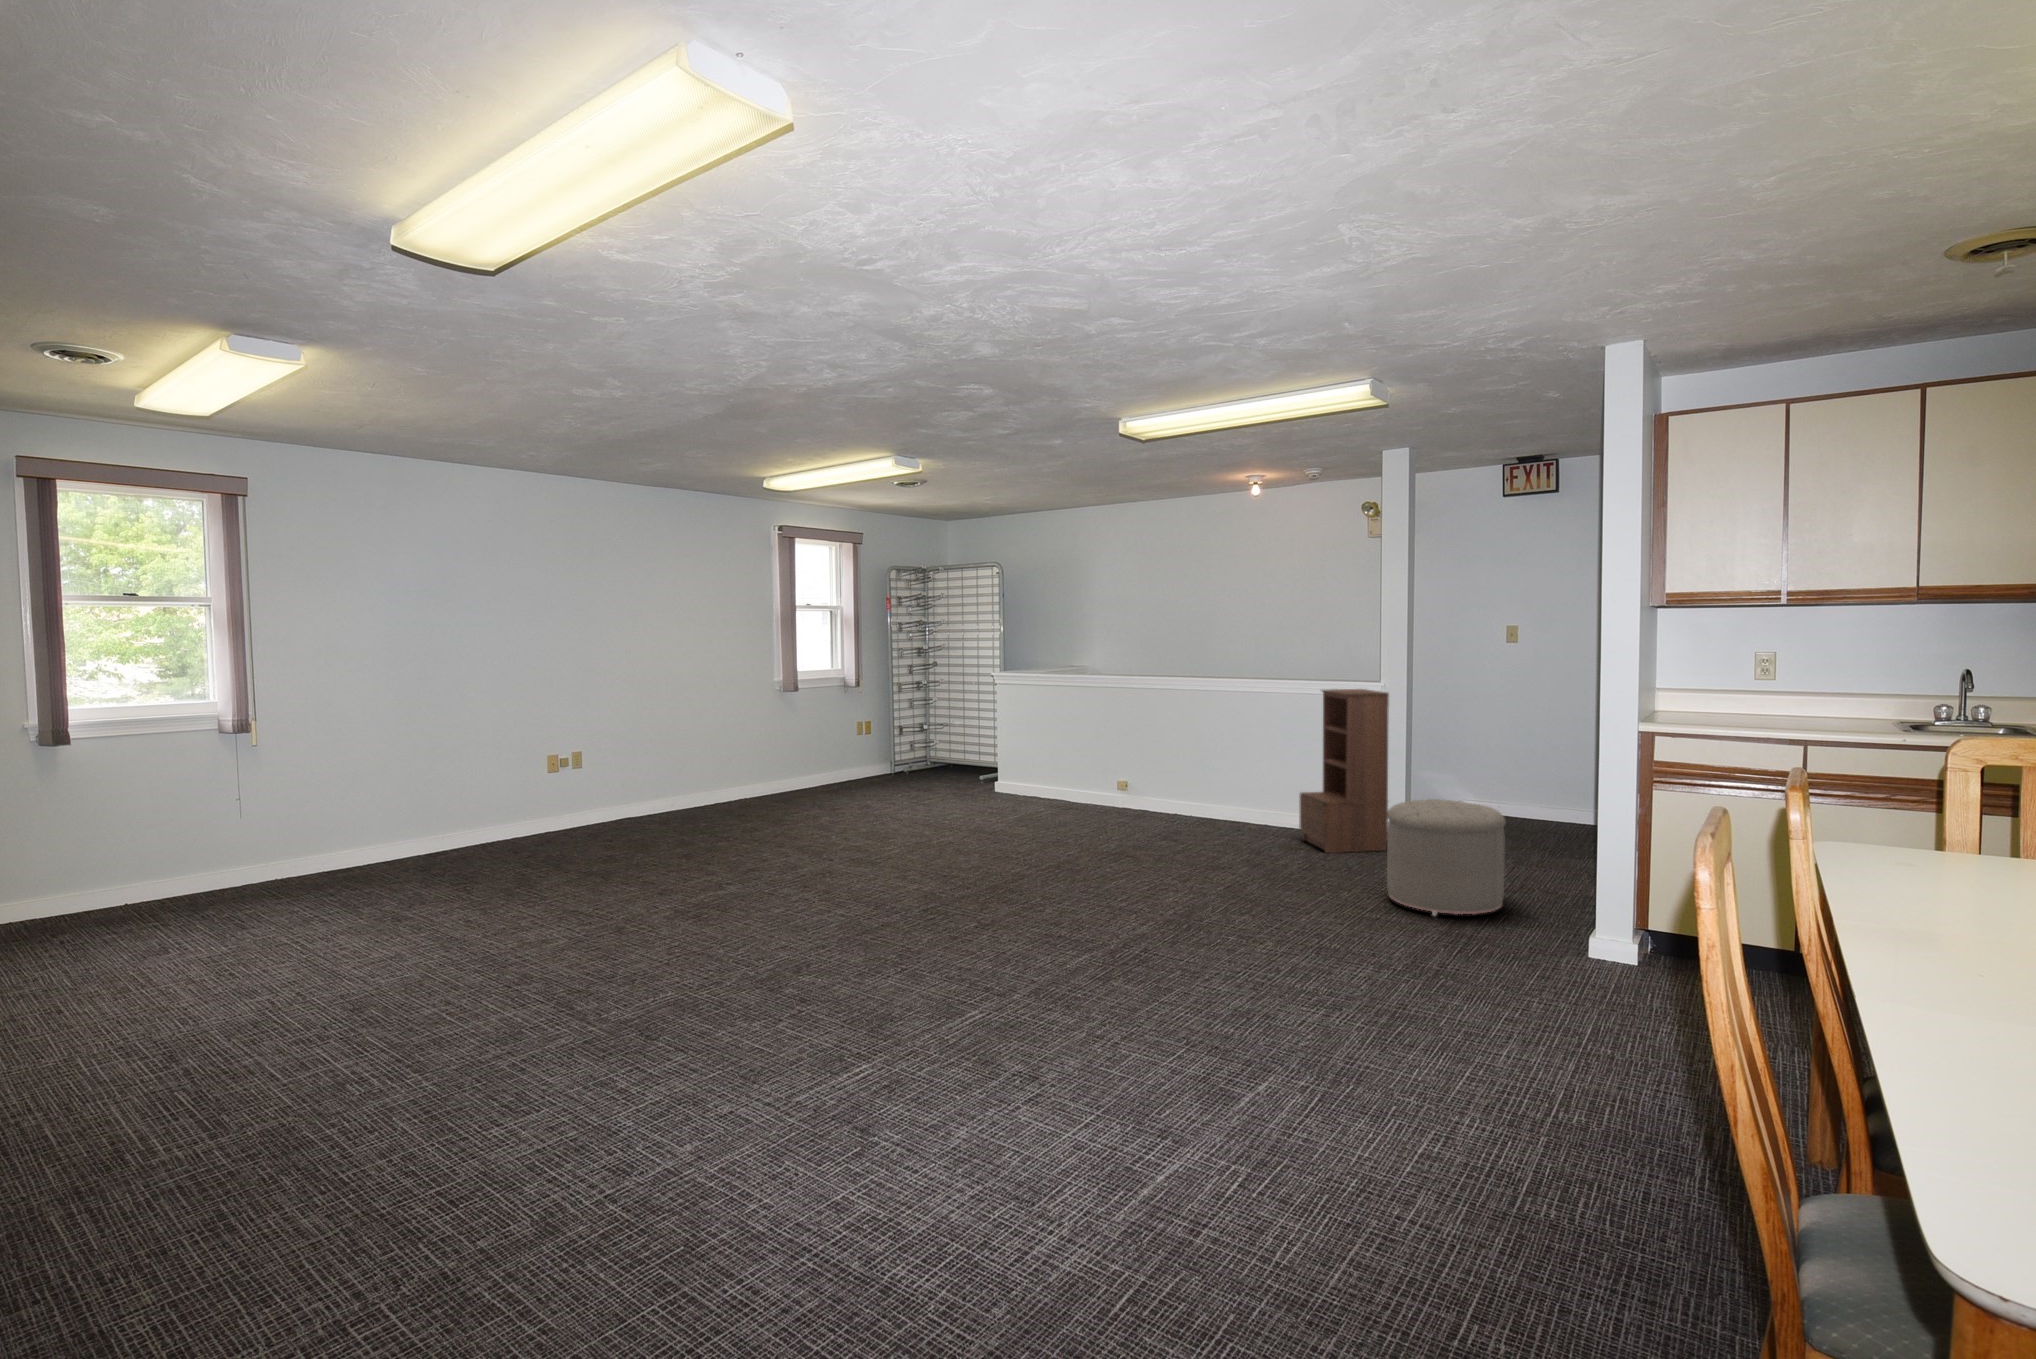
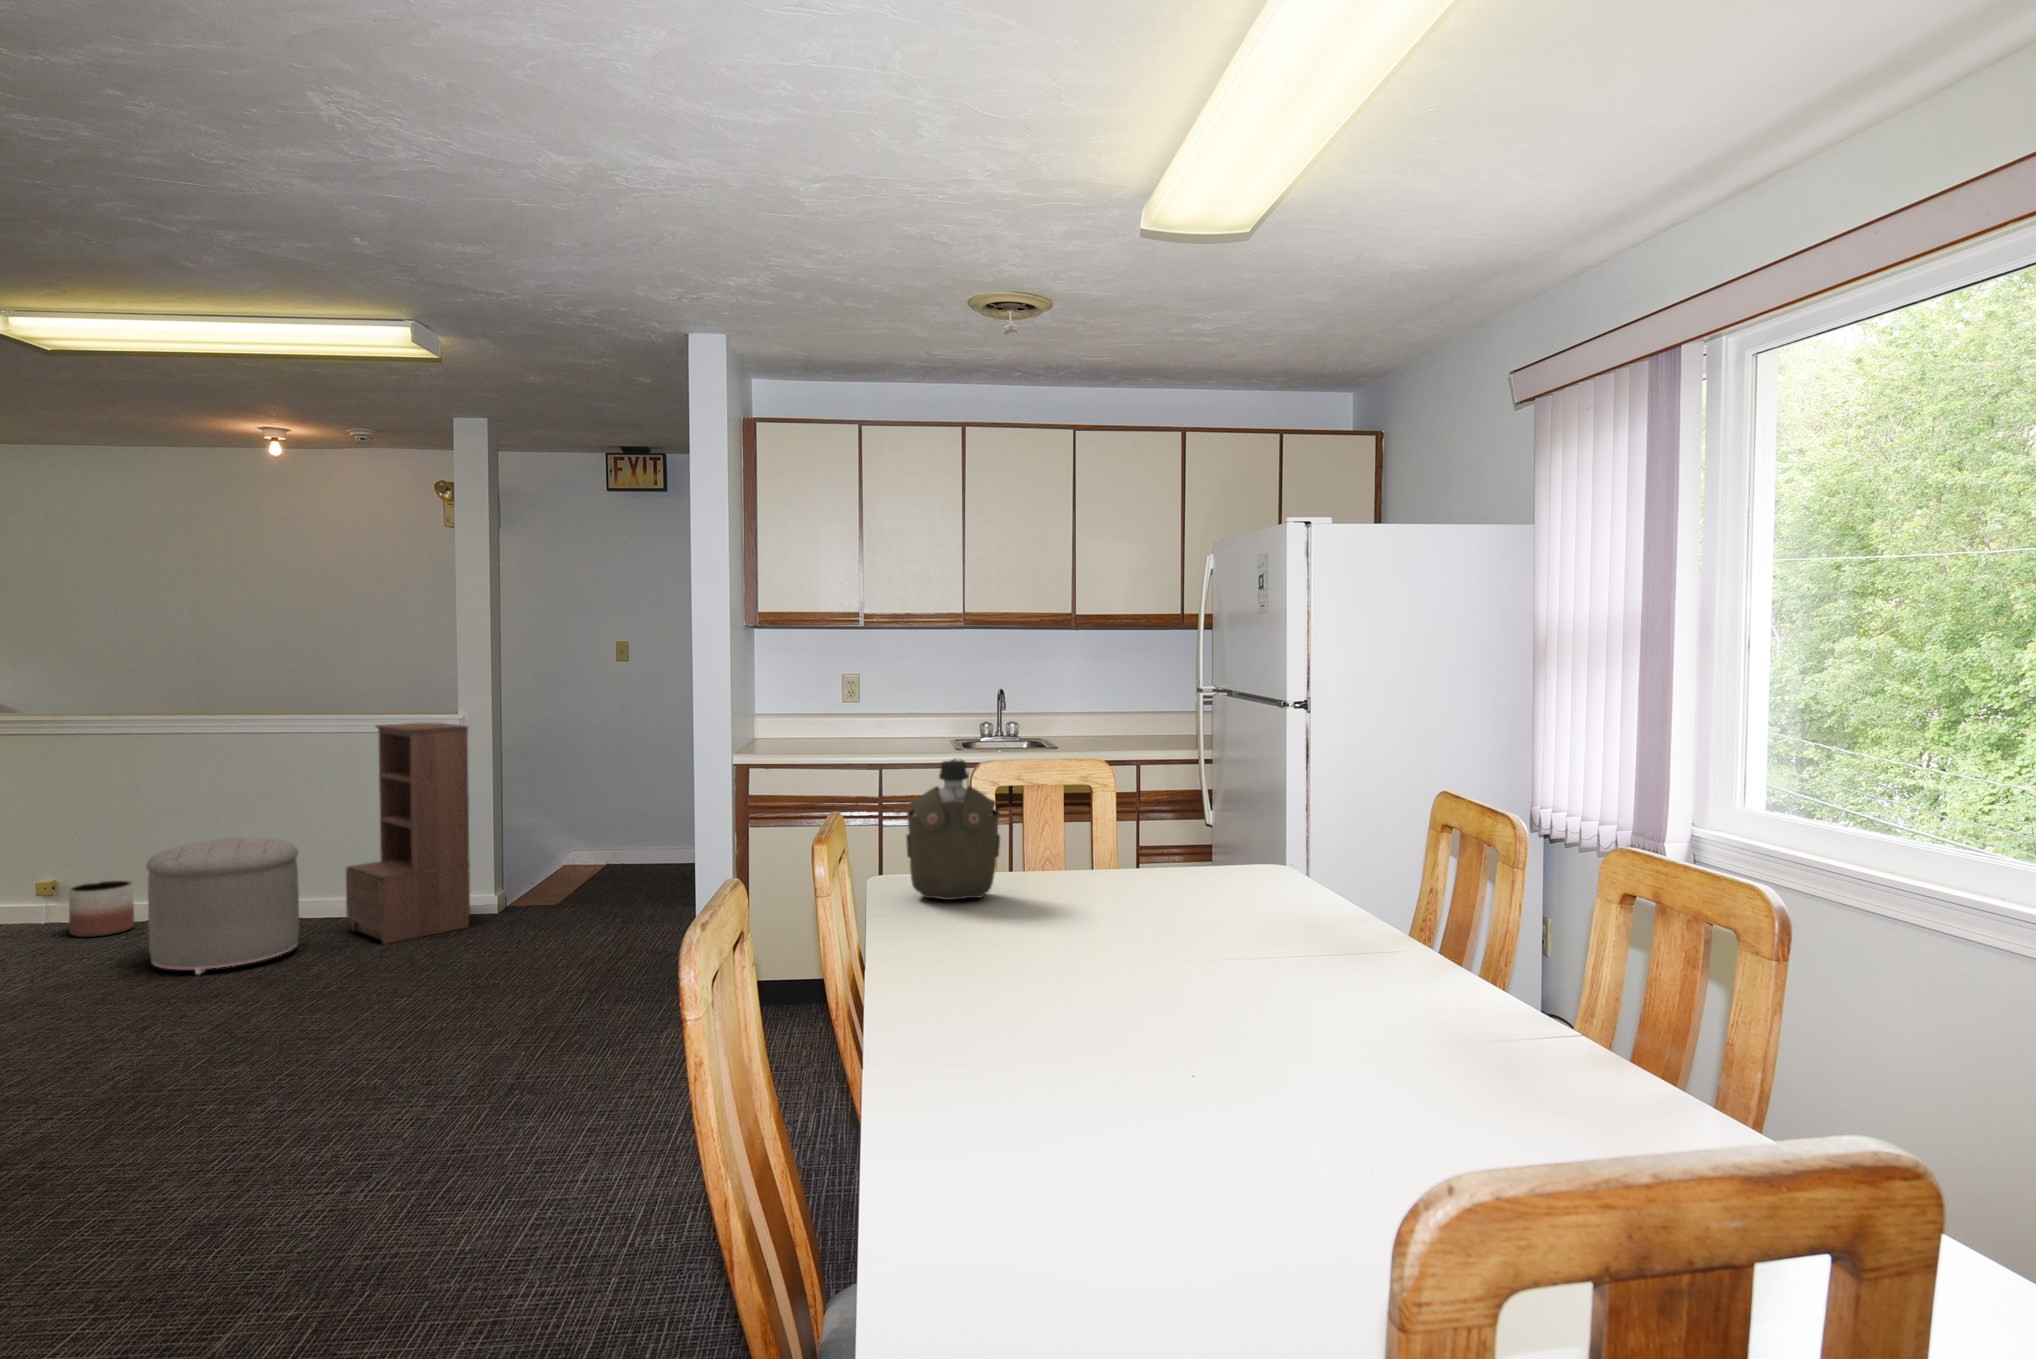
water bottle: none [1862,733,1988,875] -> present [906,759,1000,900]
planter: none [1137,786,1170,821] -> present [69,880,134,937]
ottoman: present [1387,799,1505,916] -> present [147,838,299,975]

